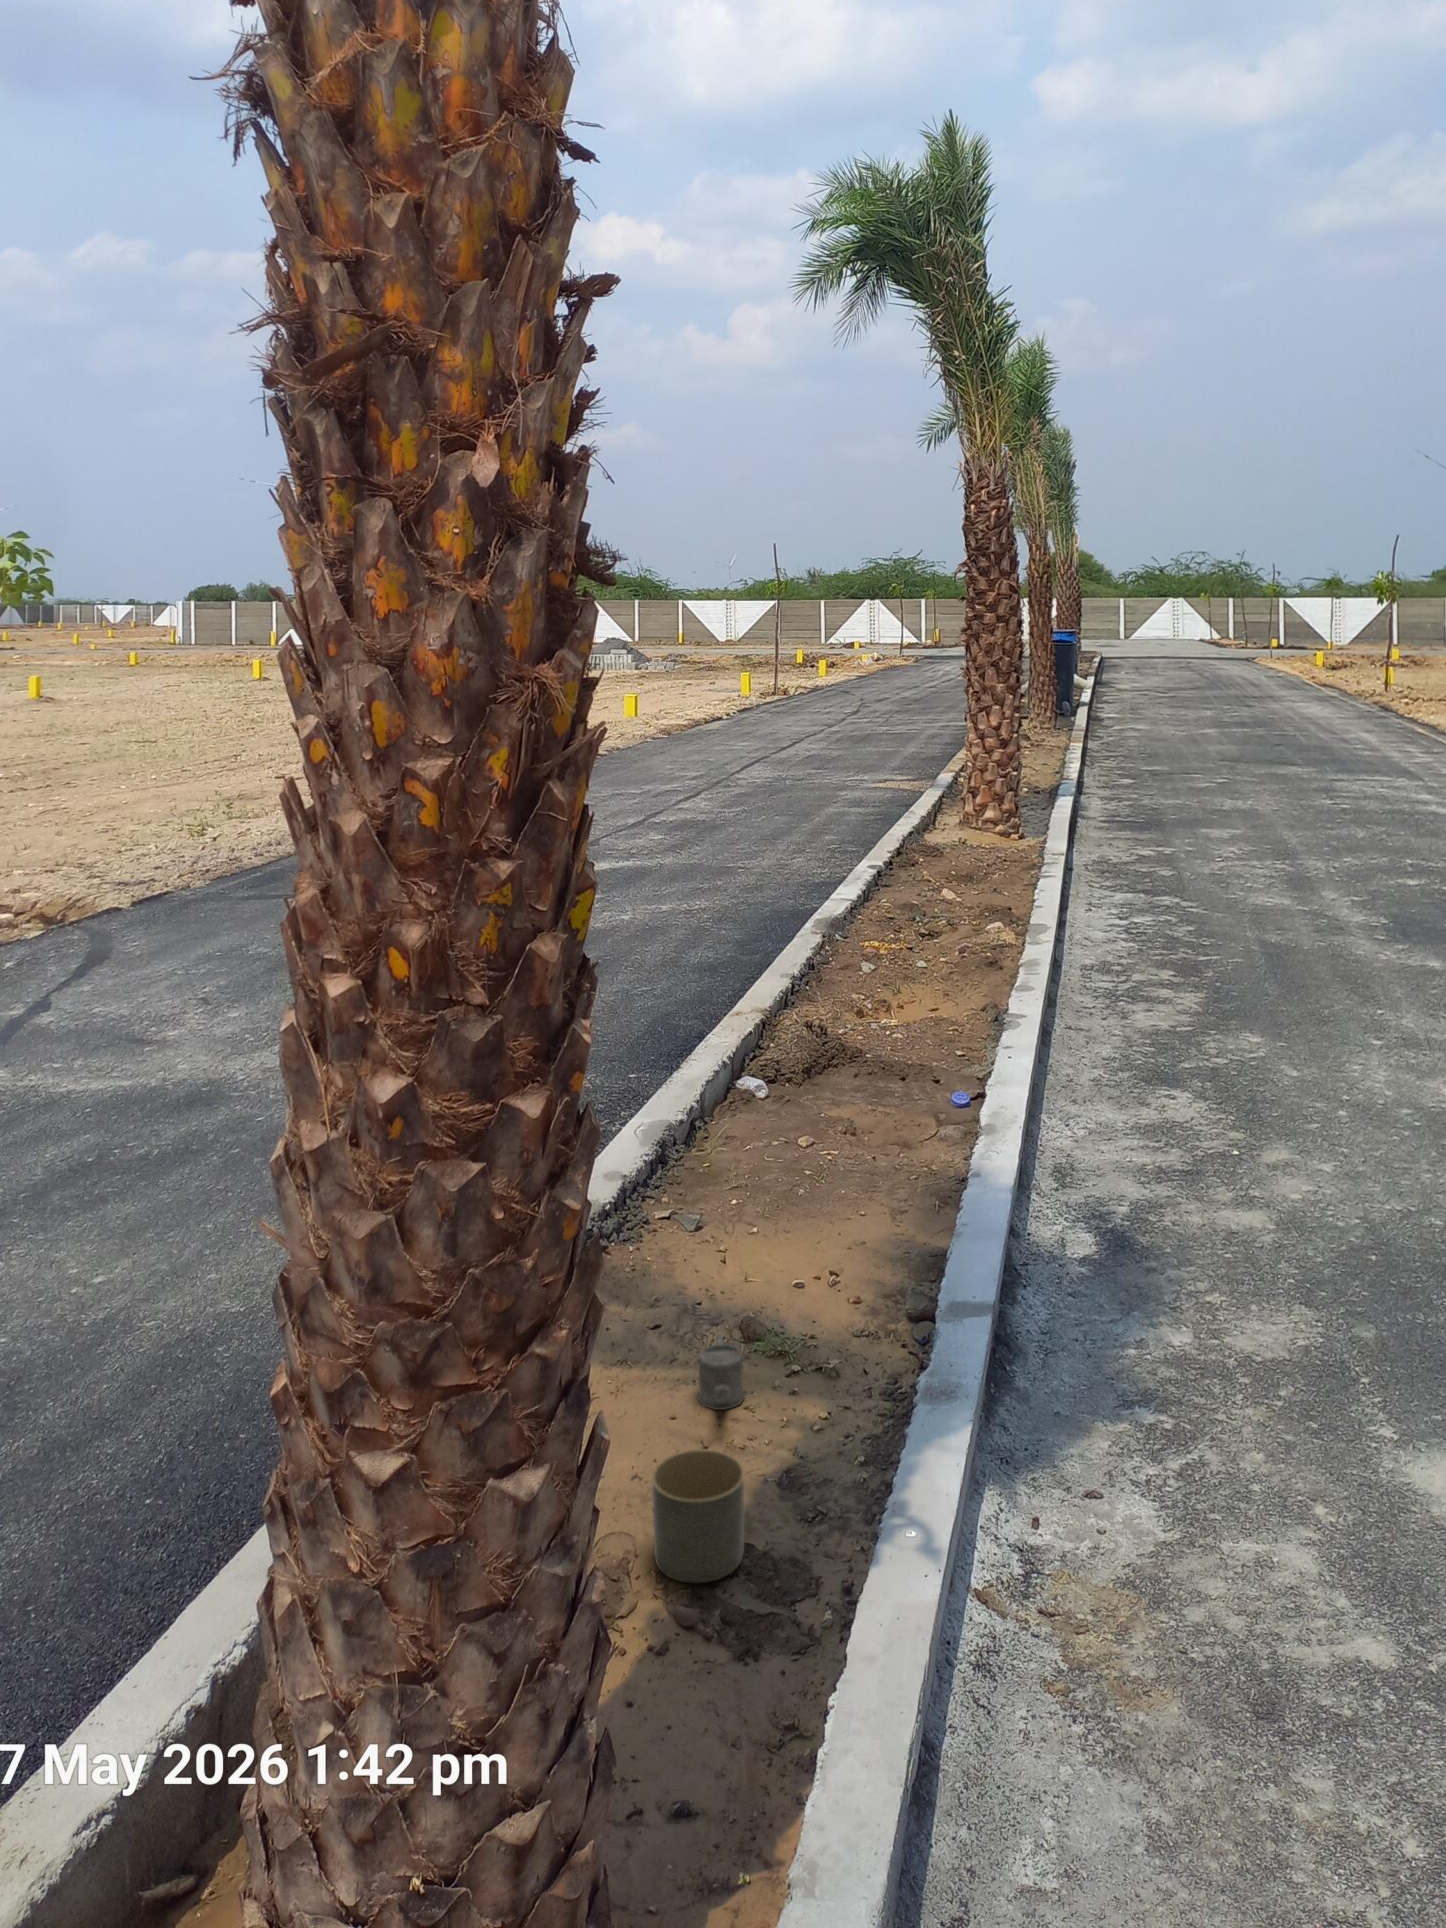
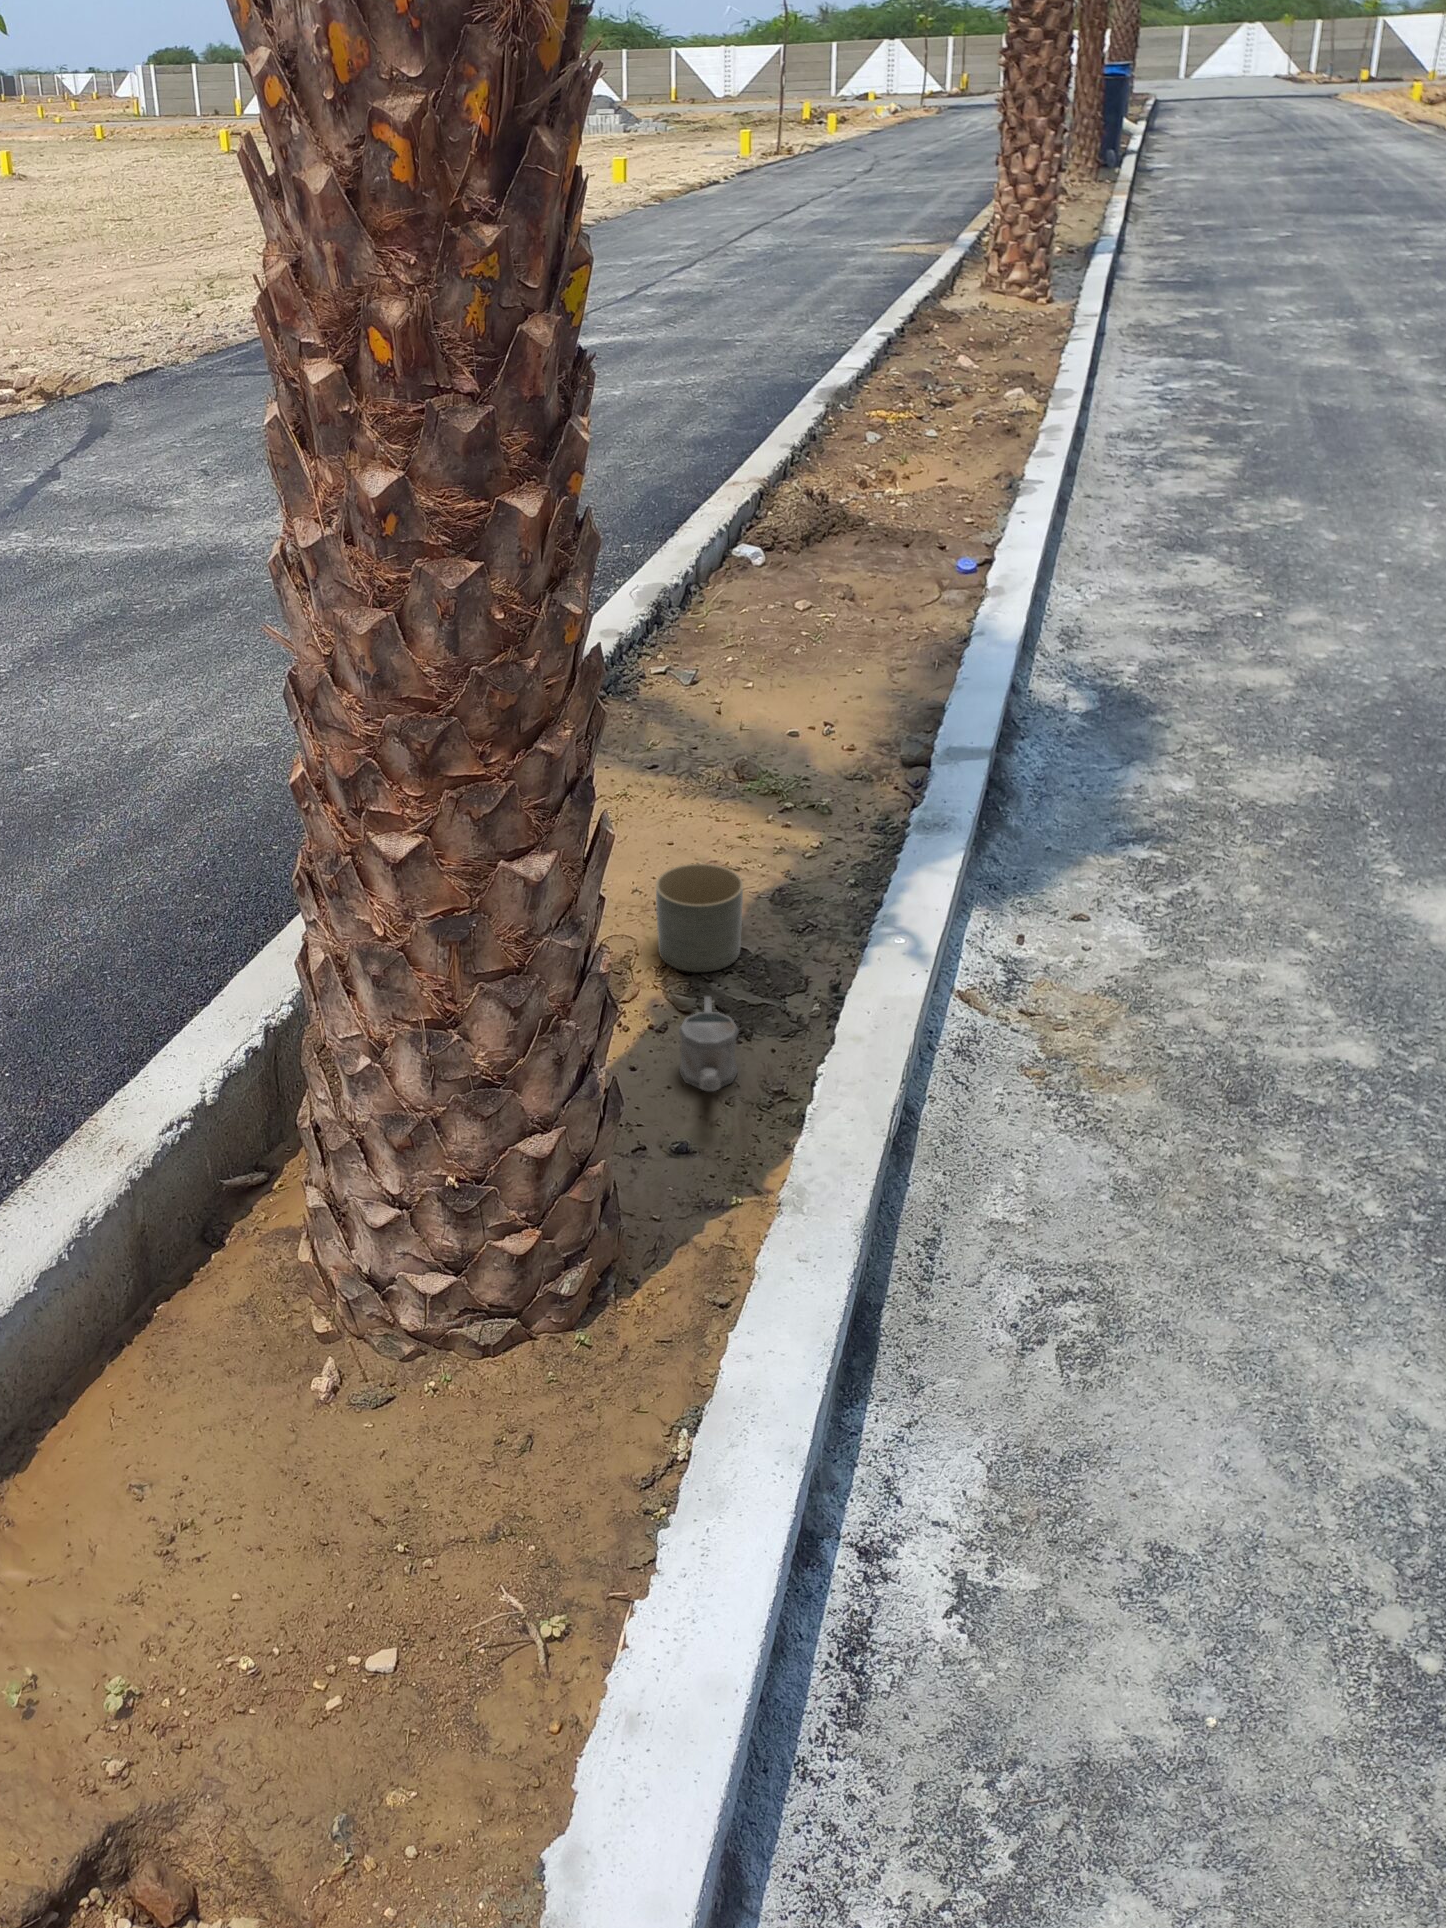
watering can: present [698,1334,745,1410] -> present [679,996,739,1091]

